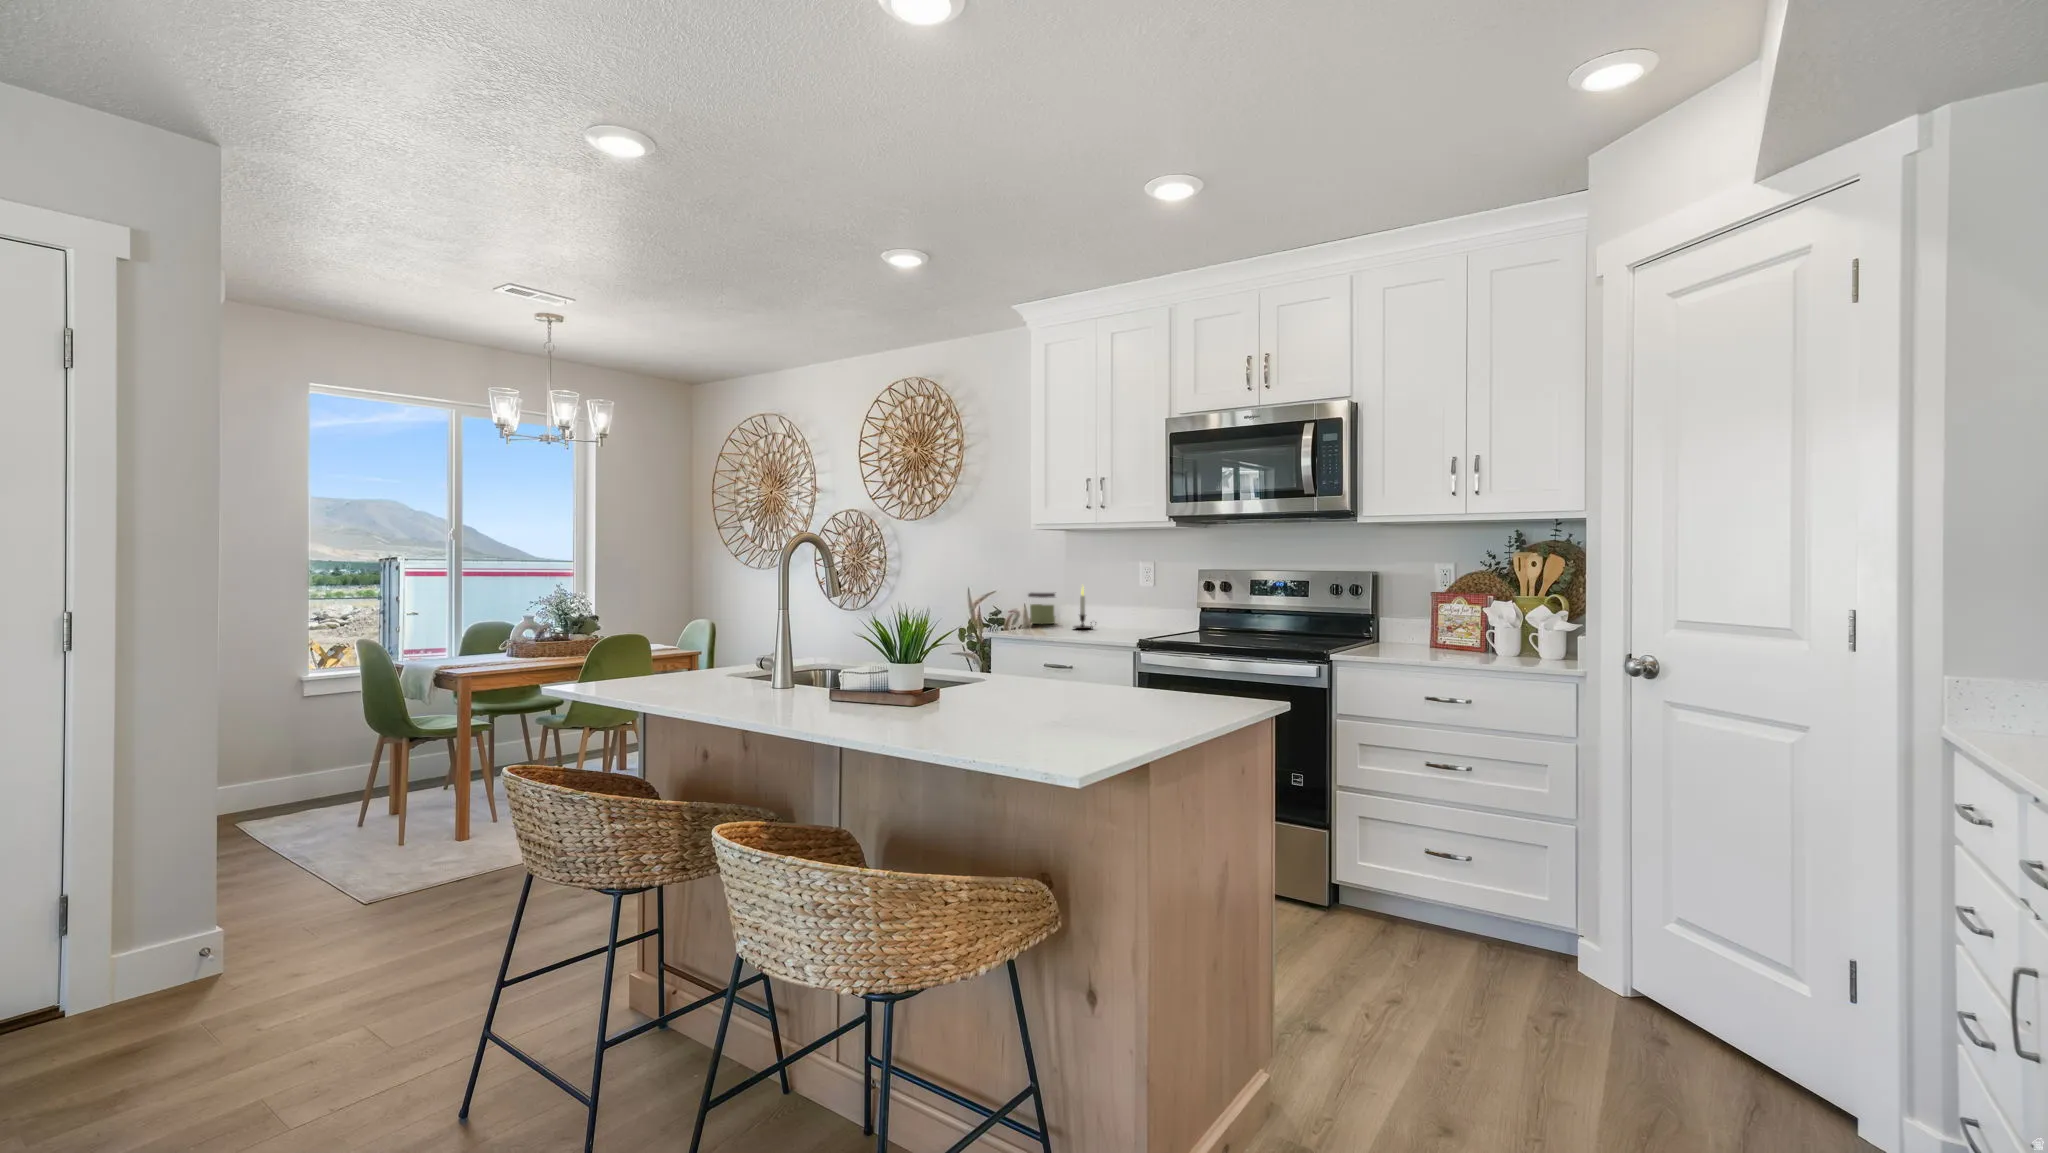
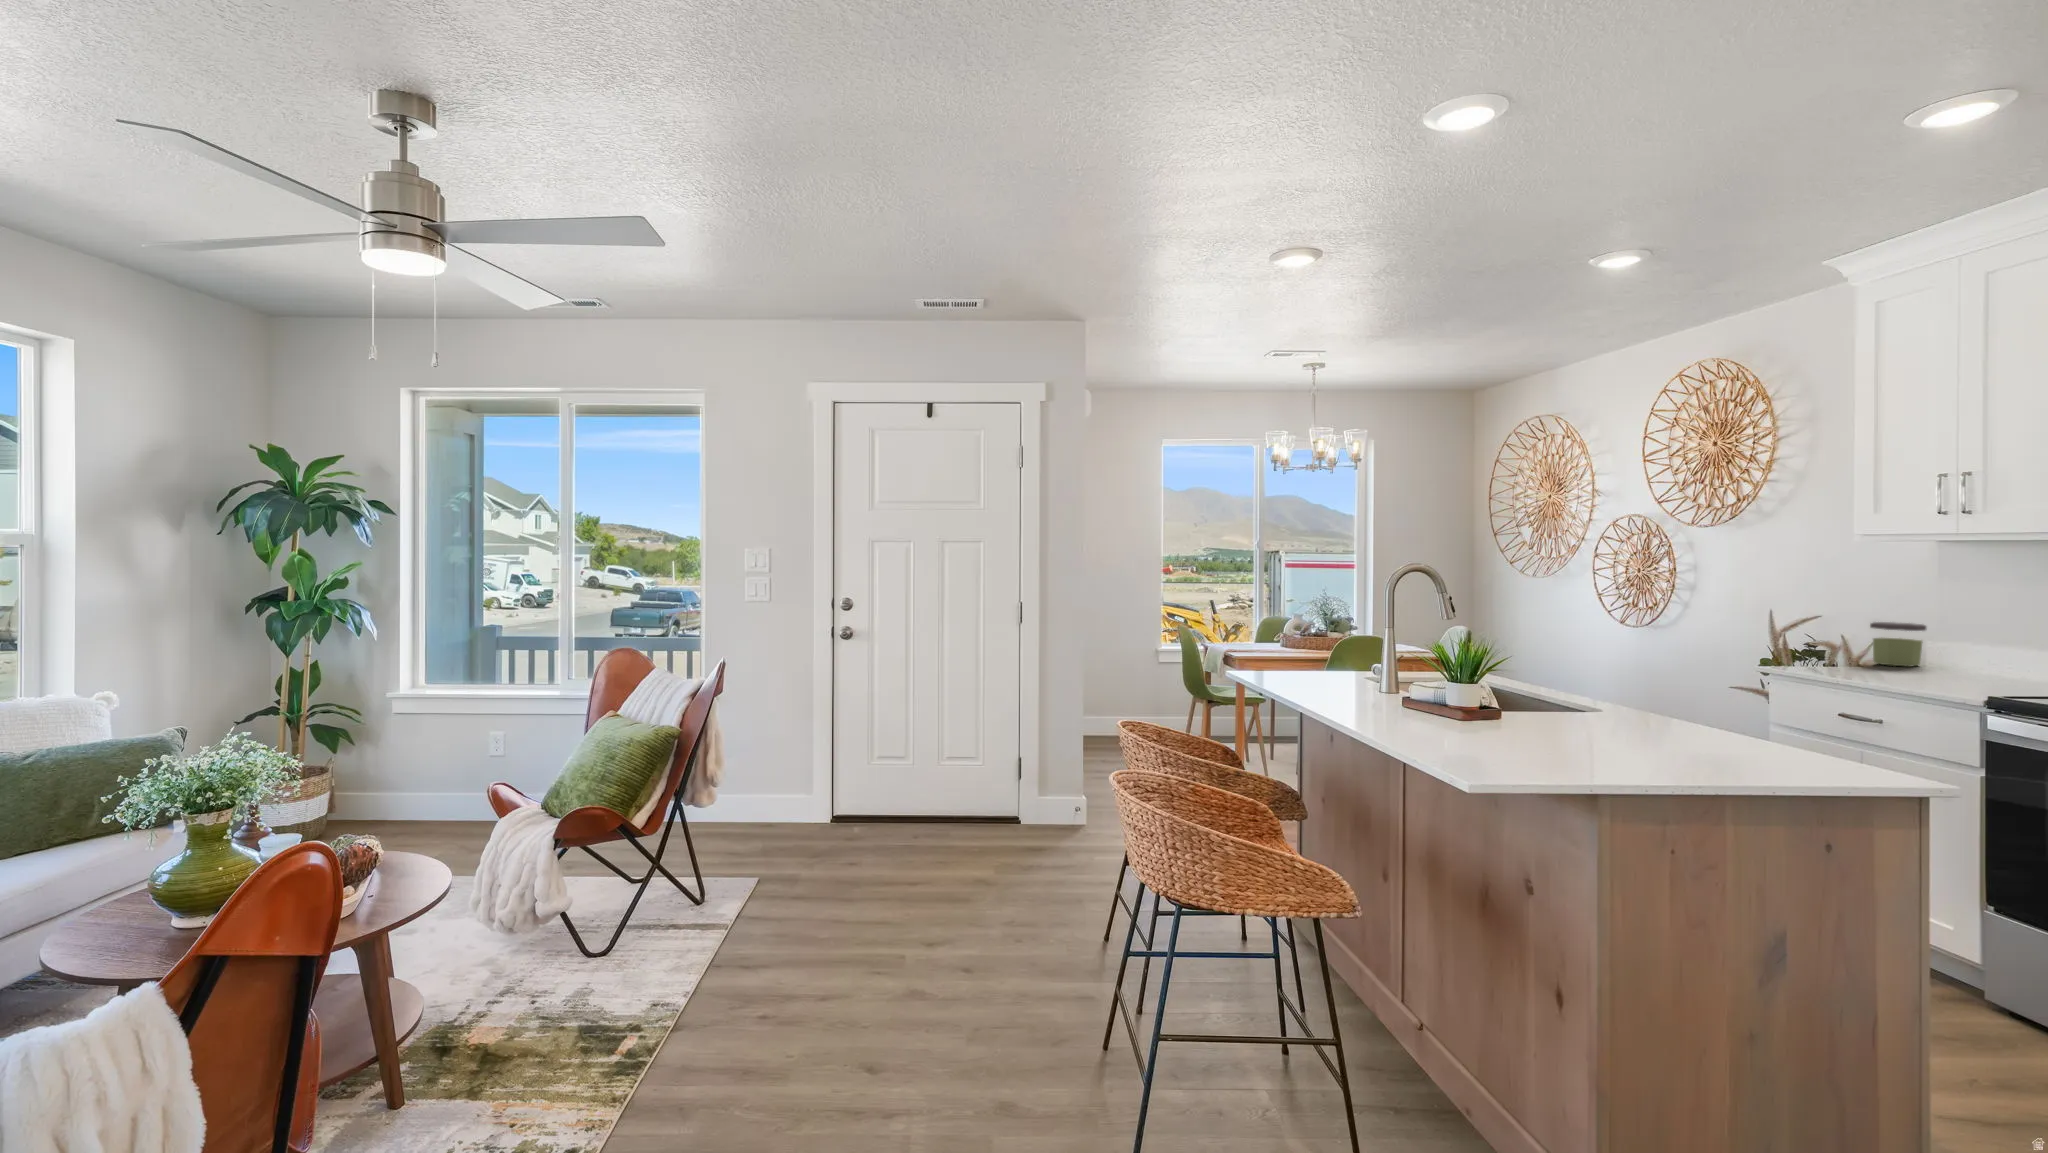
candle: present [1074,589,1096,629] -> none [1932,617,1978,679]

